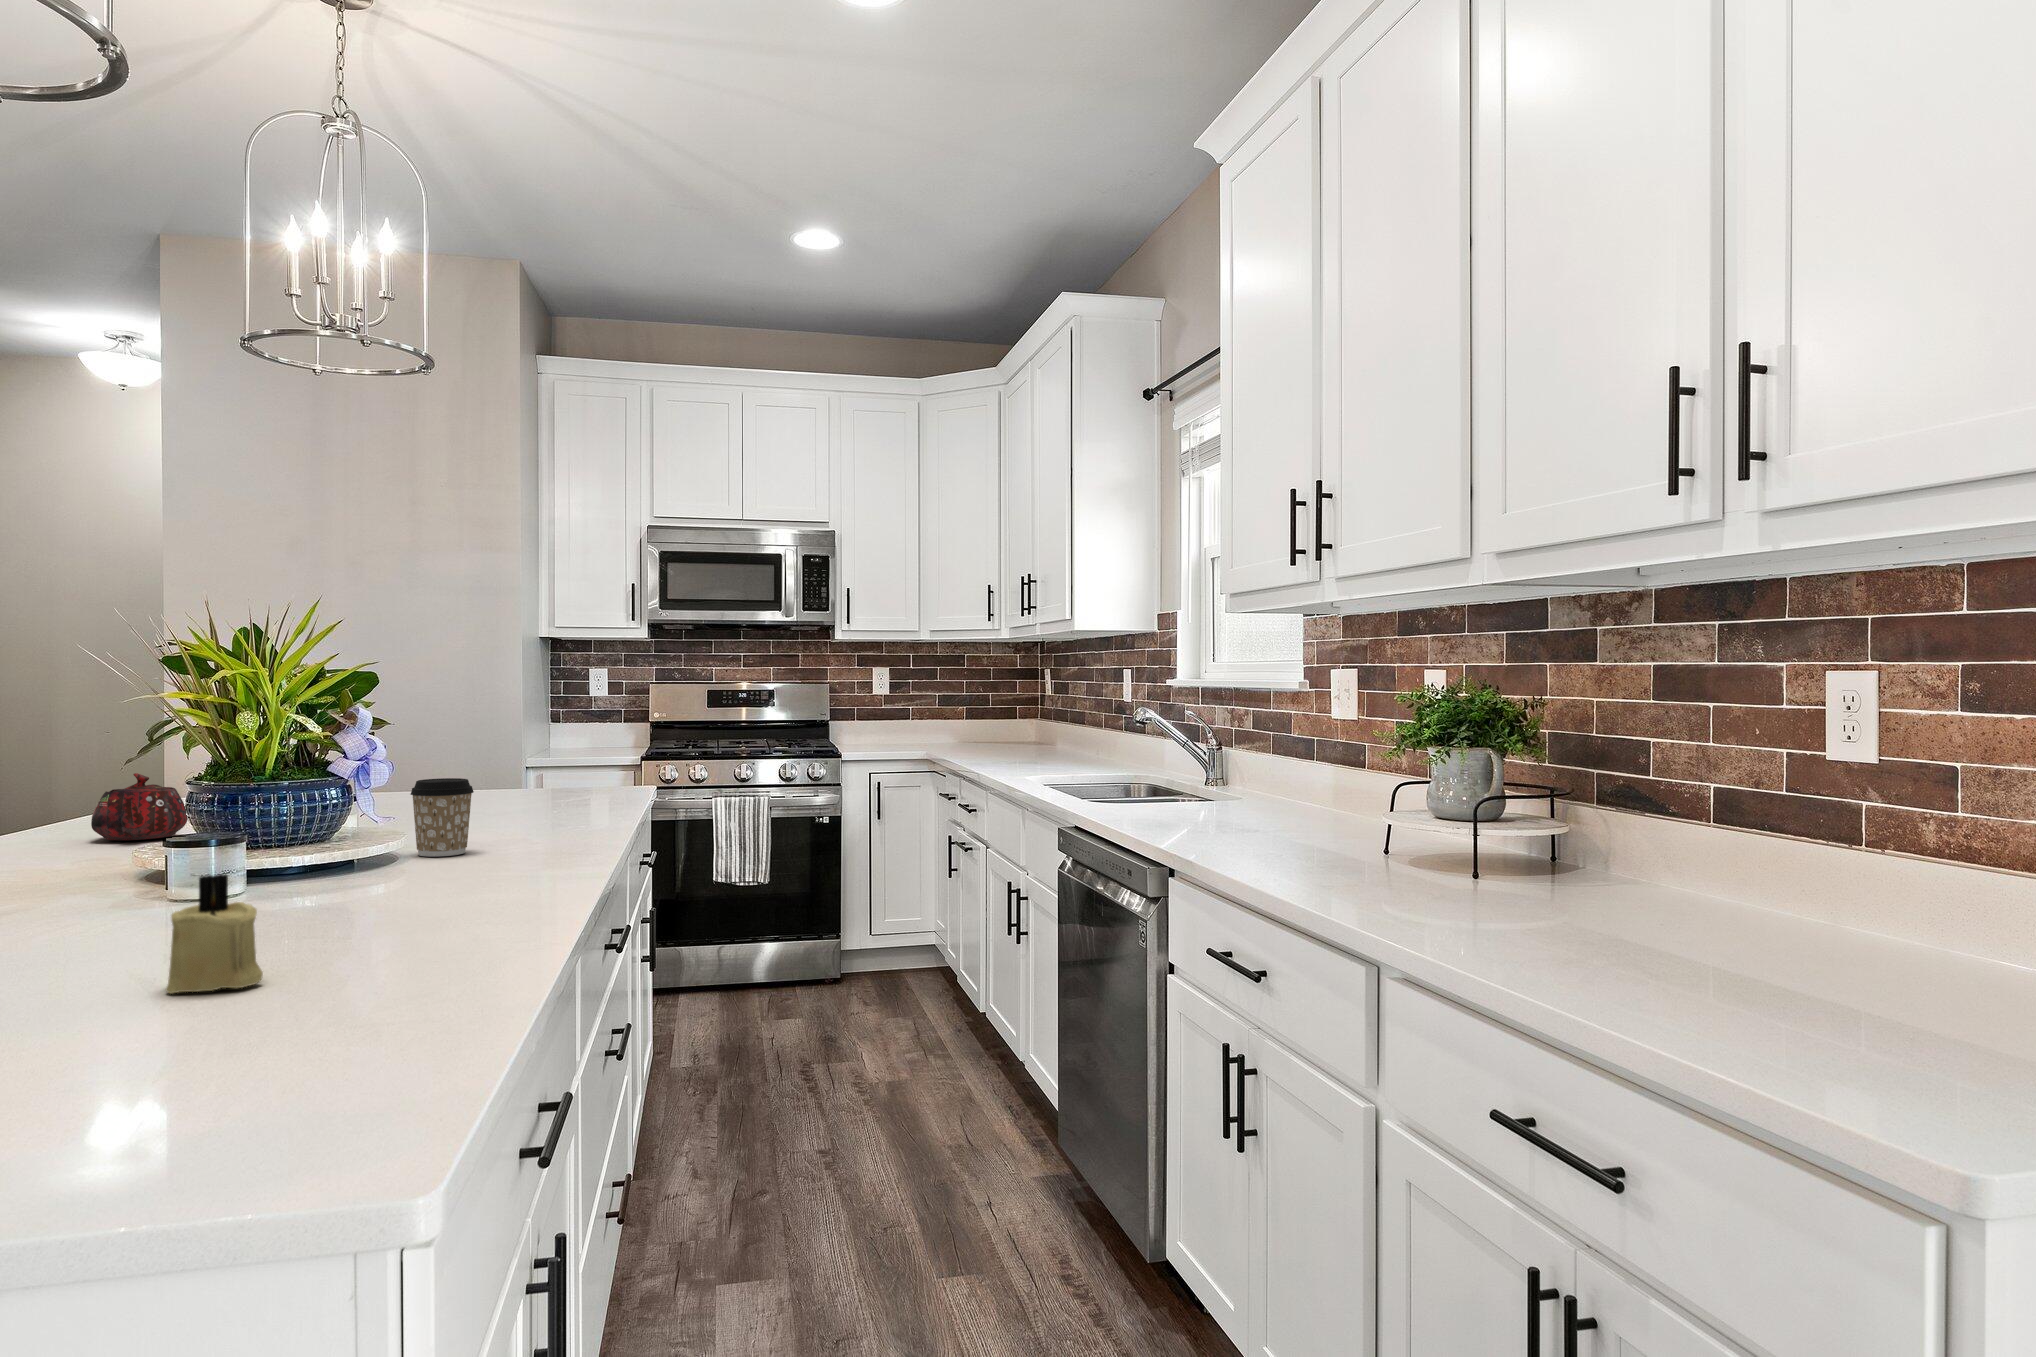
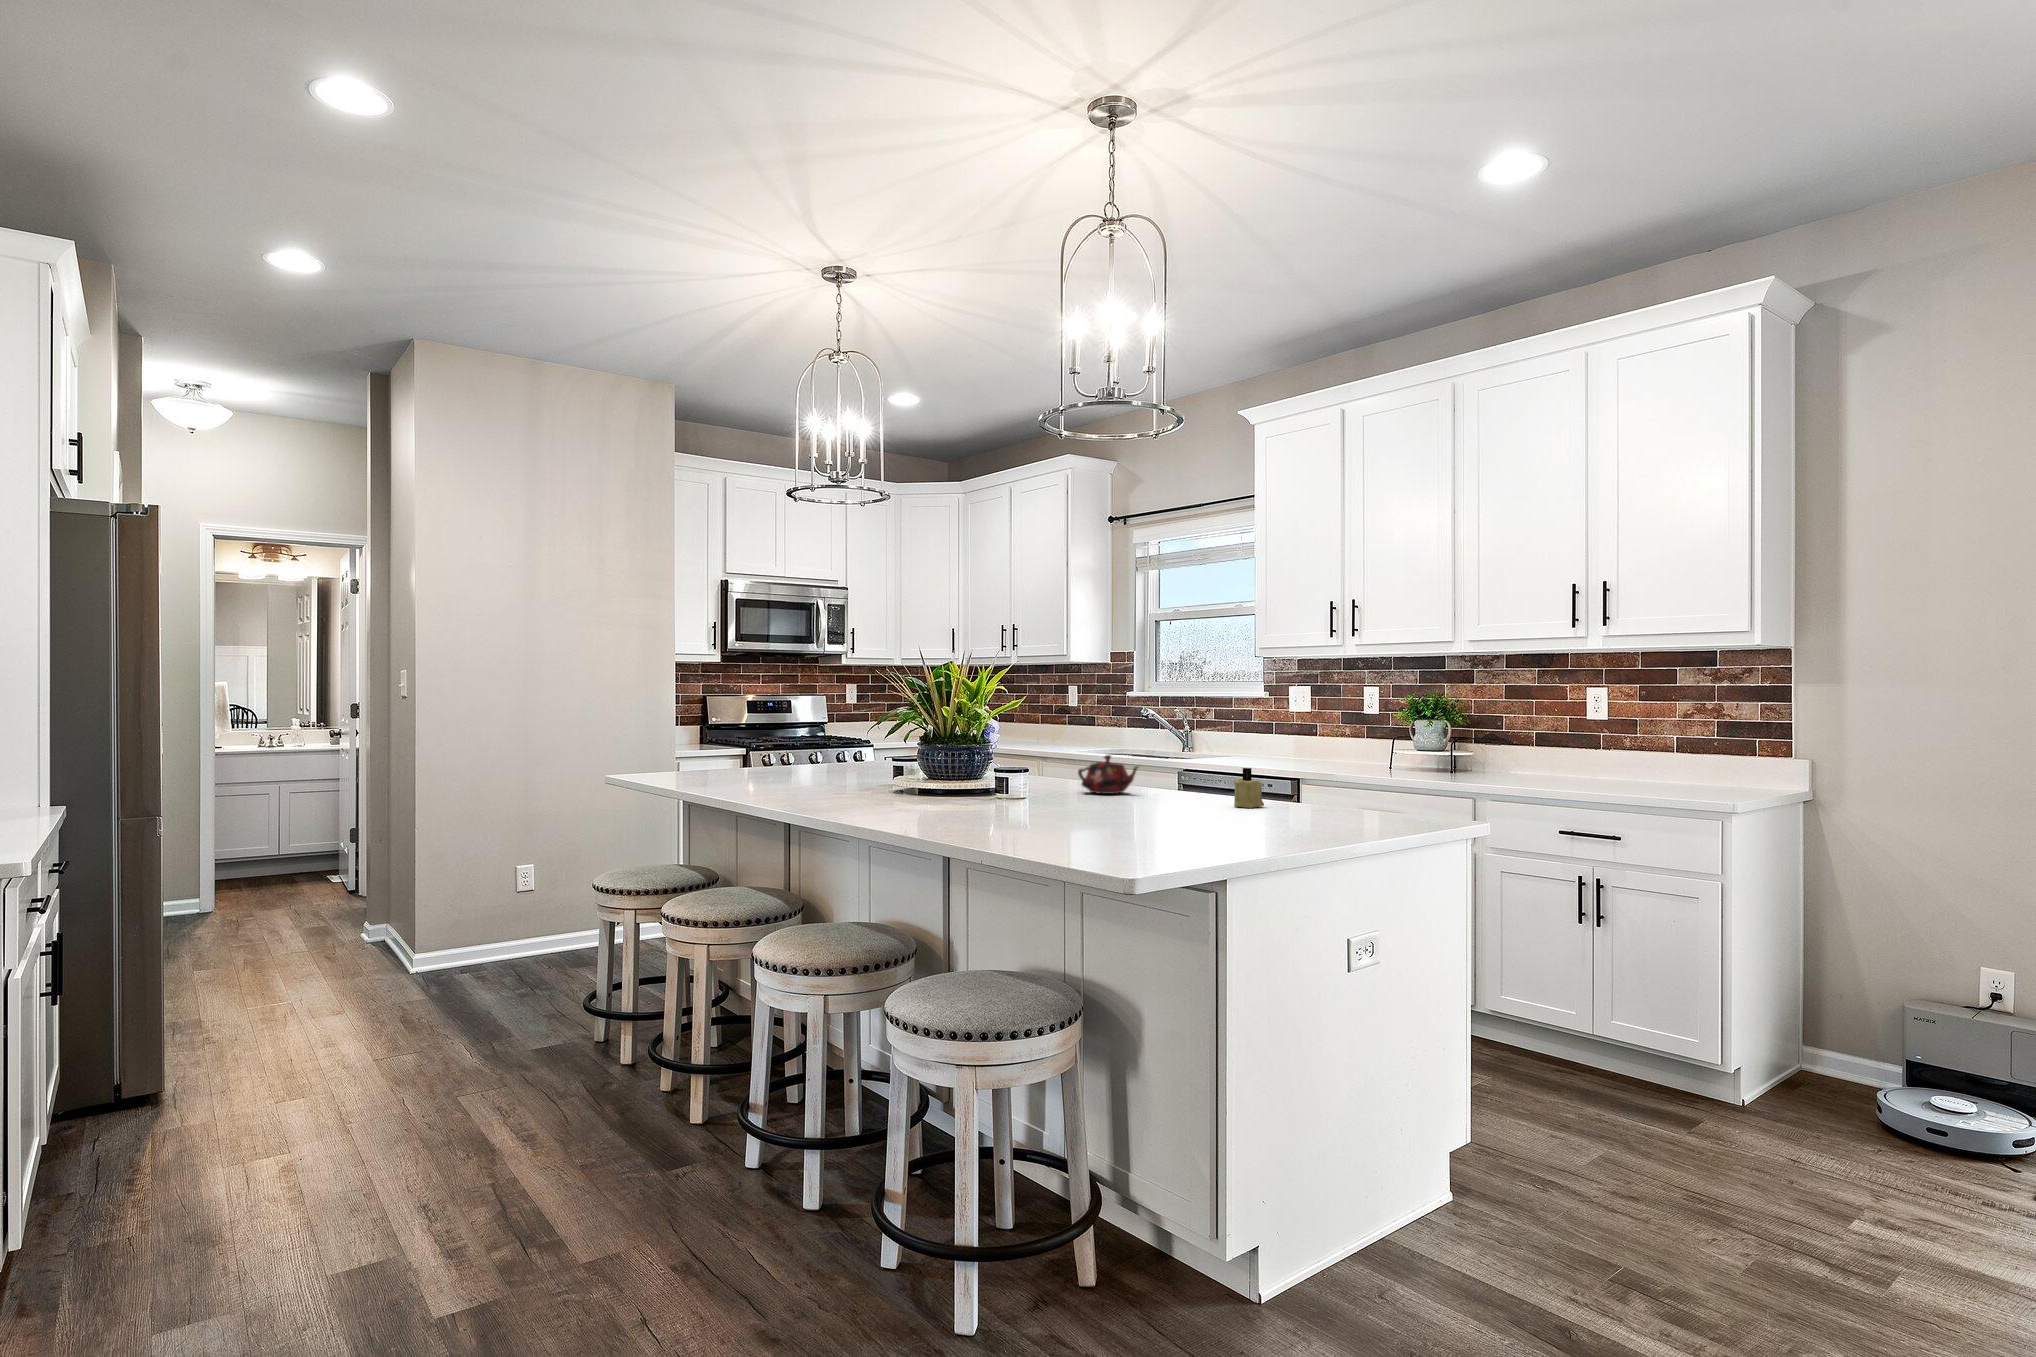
teapot: present [91,773,188,840] -> present [1078,755,1138,794]
coffee cup: present [411,778,474,857] -> none [1025,748,1053,786]

